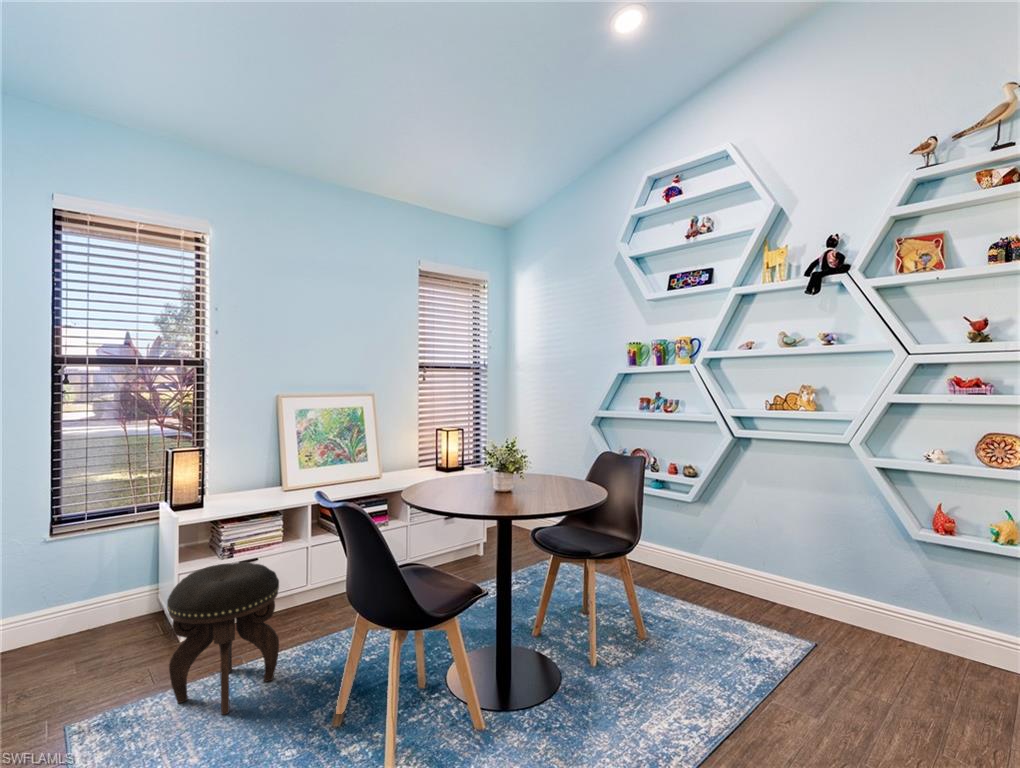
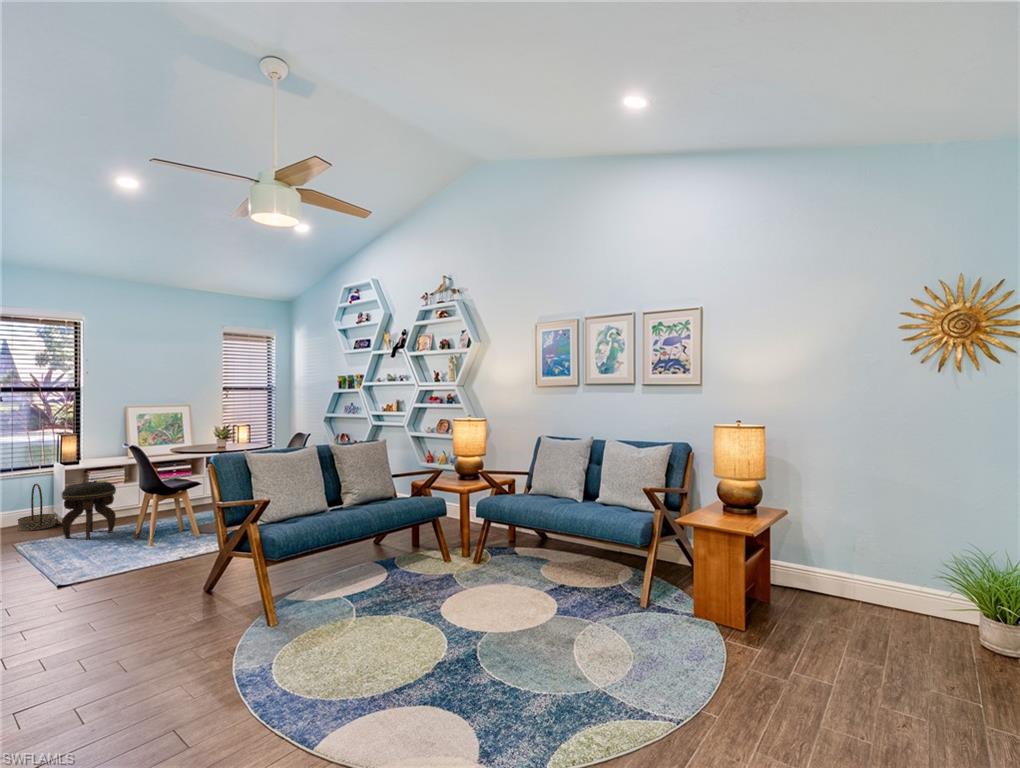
basket: none [89,552,160,656] -> present [18,484,55,531]

